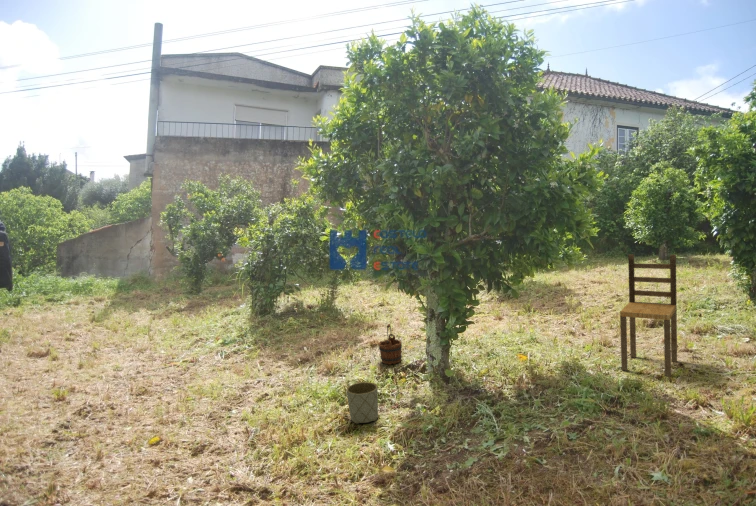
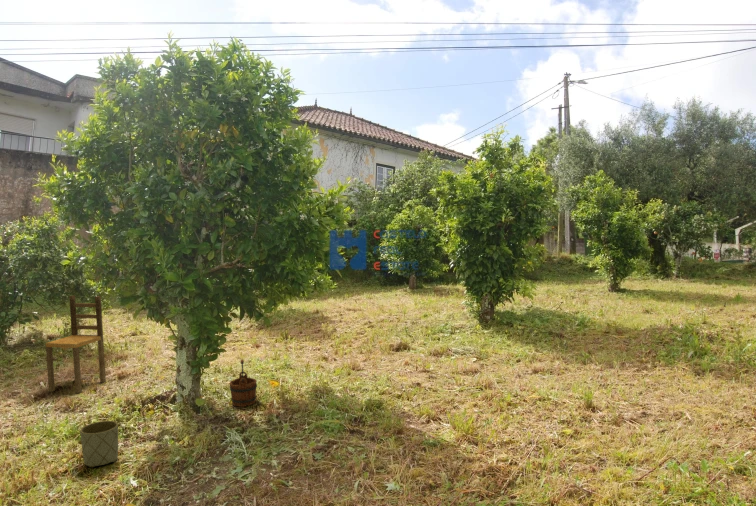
chair: present [620,254,677,377] -> present [46,296,106,393]
wooden bucket: present [379,324,402,364] -> present [230,360,257,407]

